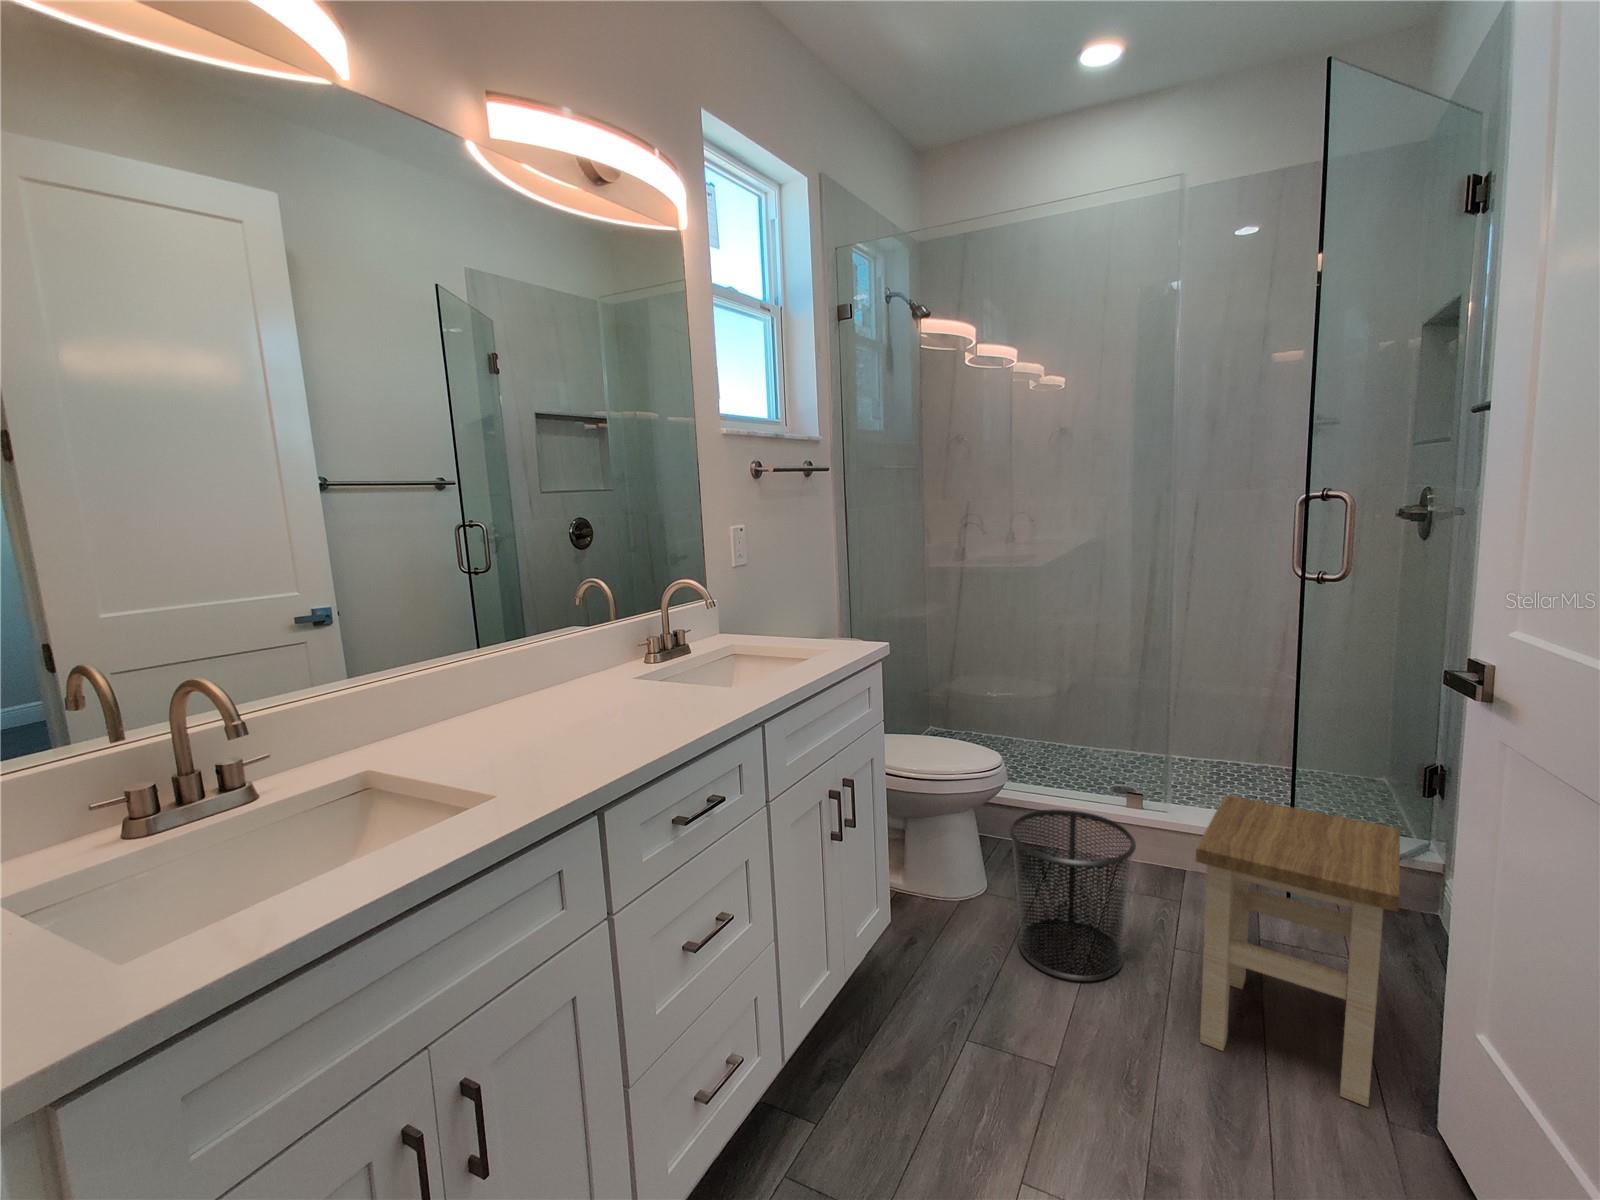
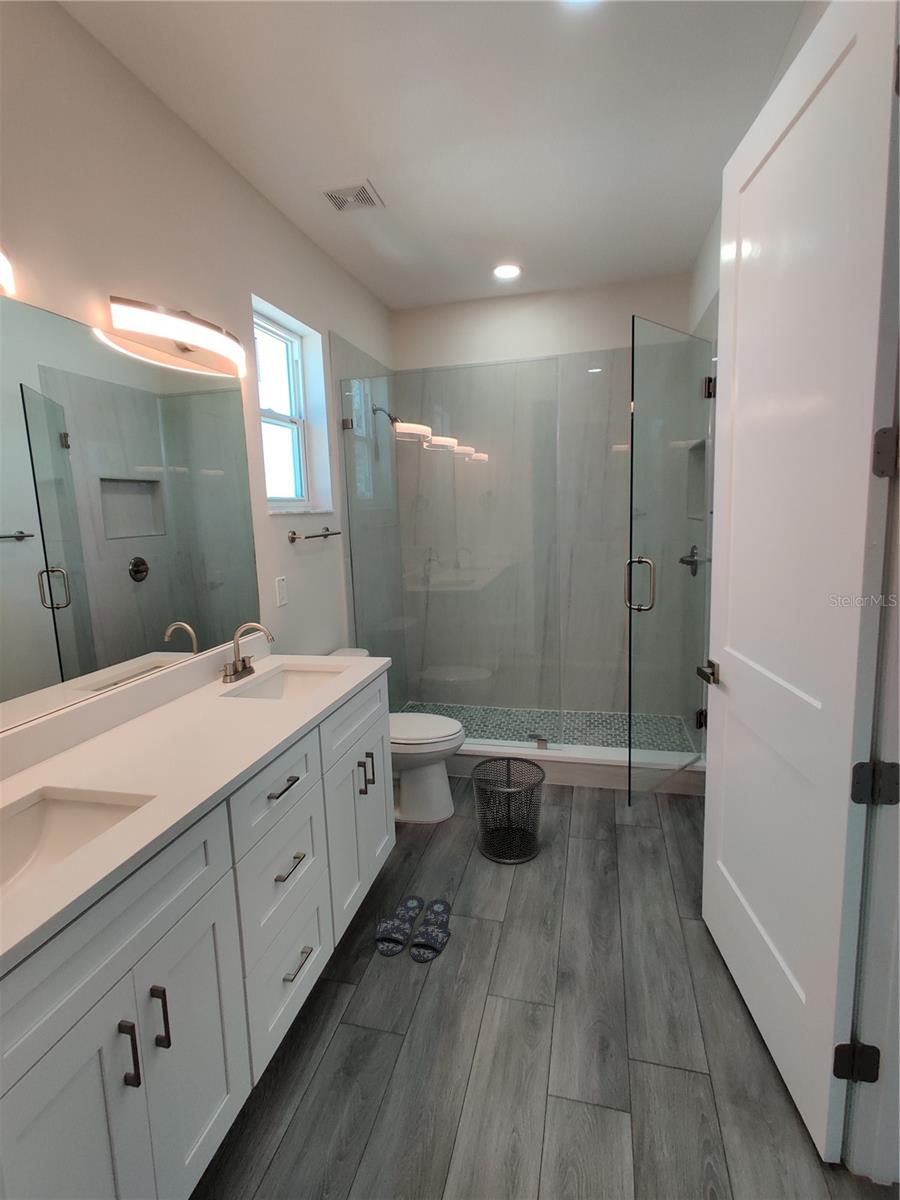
stool: present [1196,795,1400,1107] -> none [578,739,681,909]
slippers: none [846,1005,967,1113] -> present [375,896,451,962]

